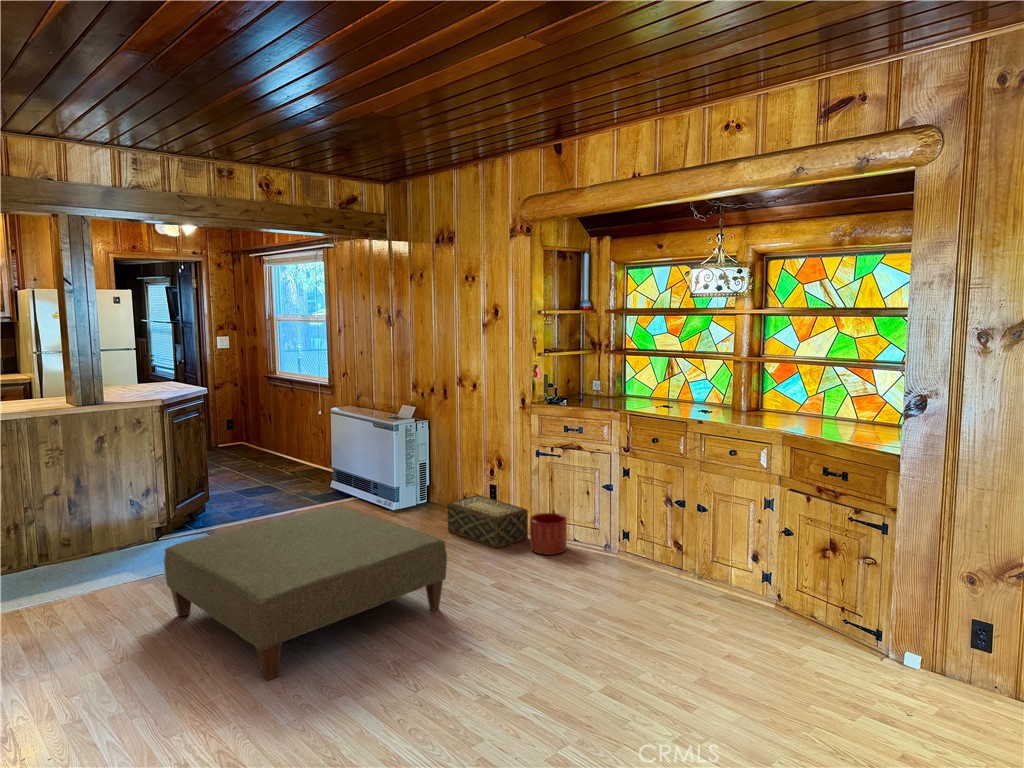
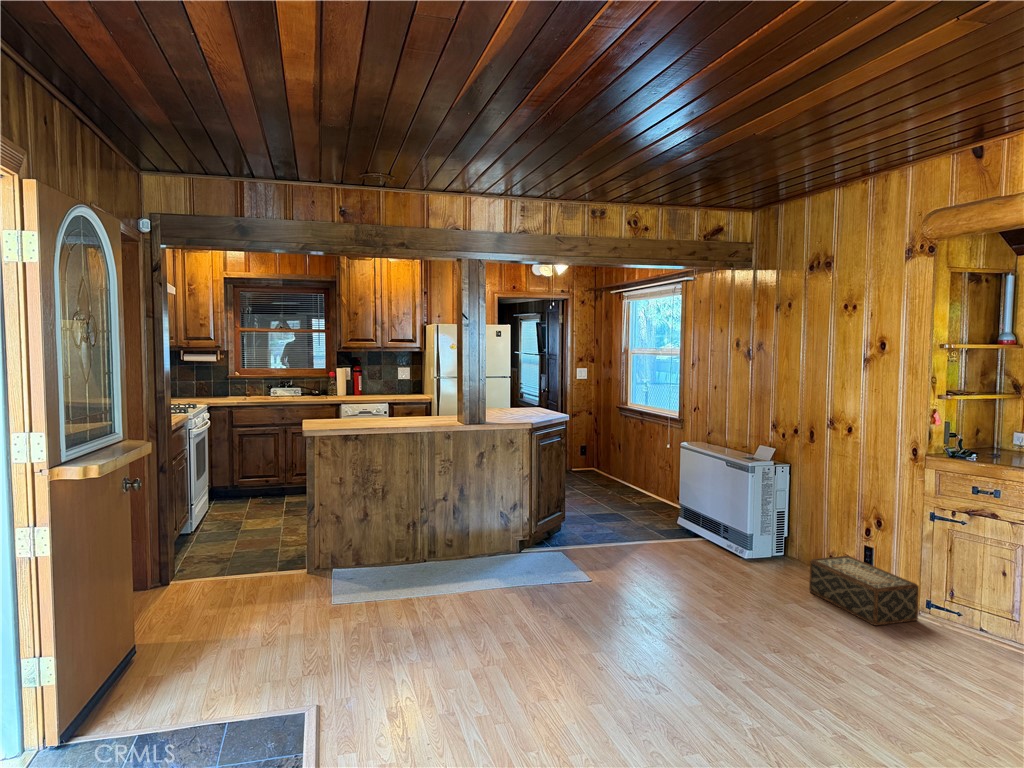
ottoman: present [164,506,447,680] -> none [525,545,820,729]
planter: present [530,513,567,555] -> none [923,593,980,651]

